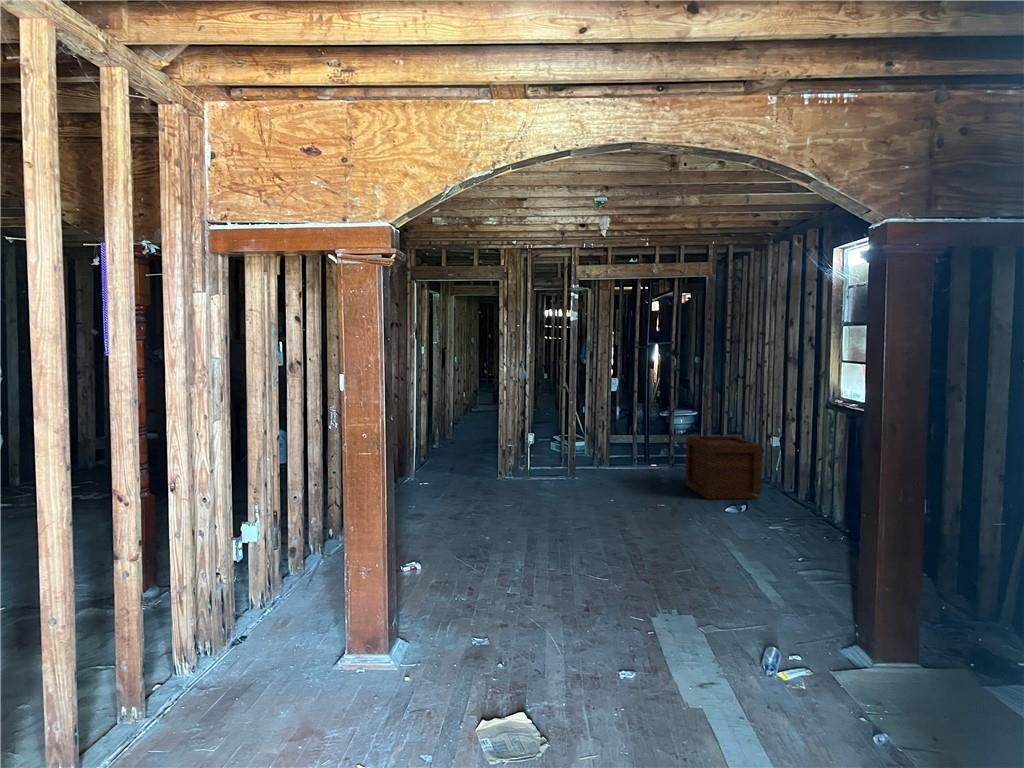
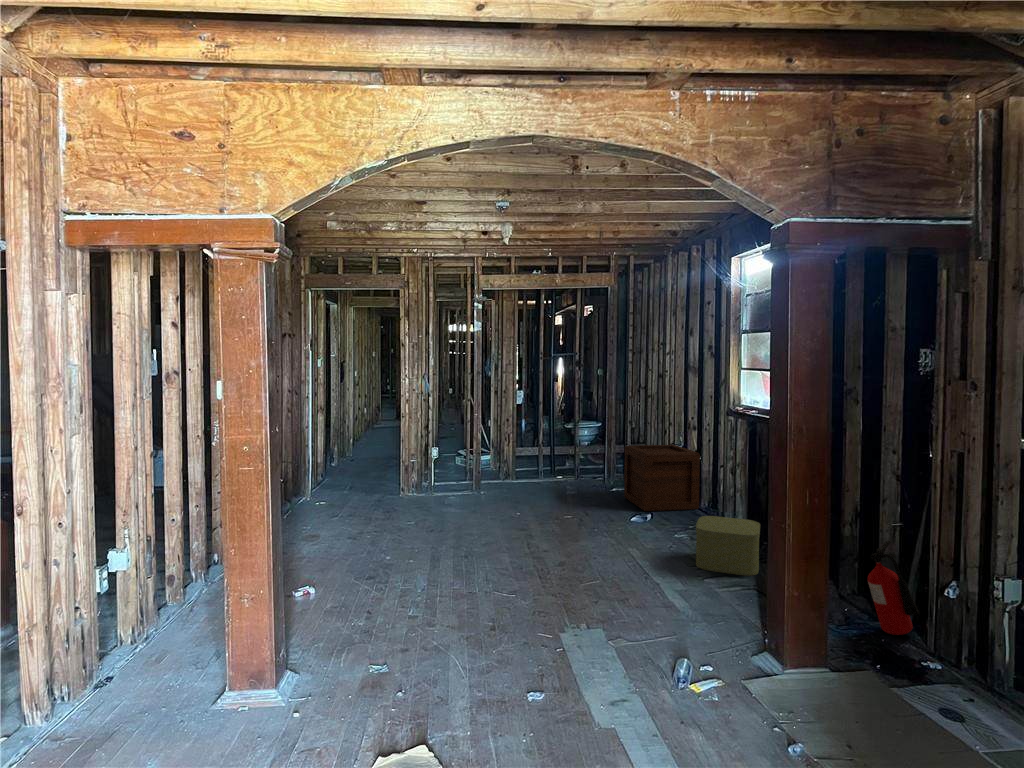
storage box: none [764,506,830,566] -> present [696,516,760,576]
fire extinguisher: none [949,538,1006,632] -> present [868,540,919,635]

